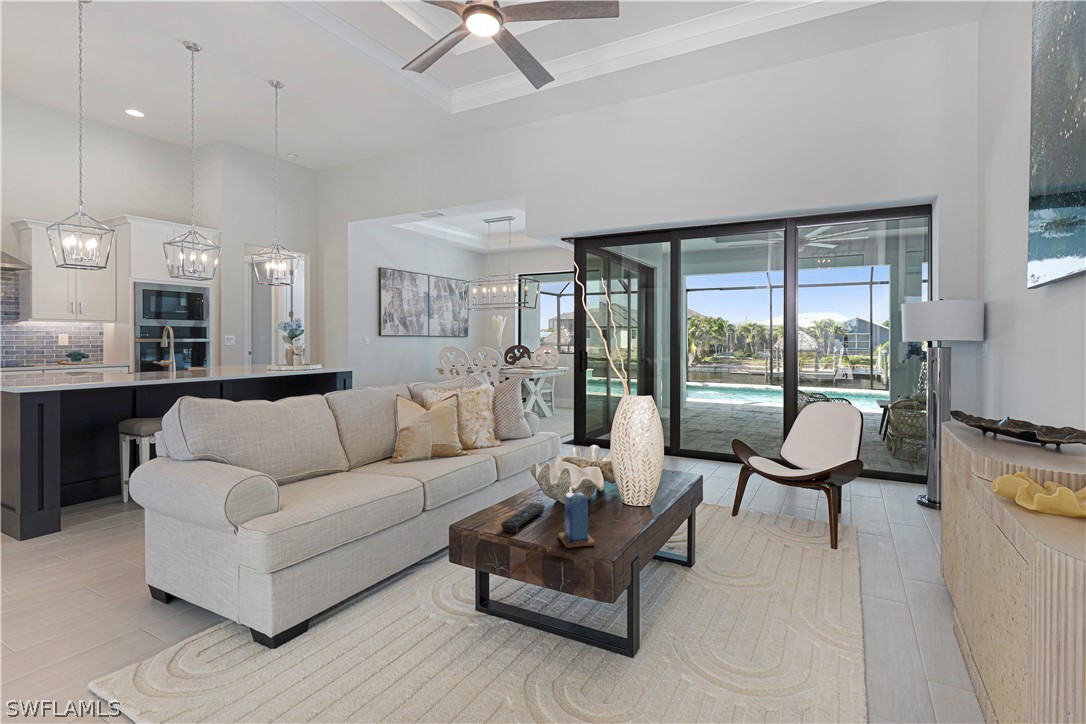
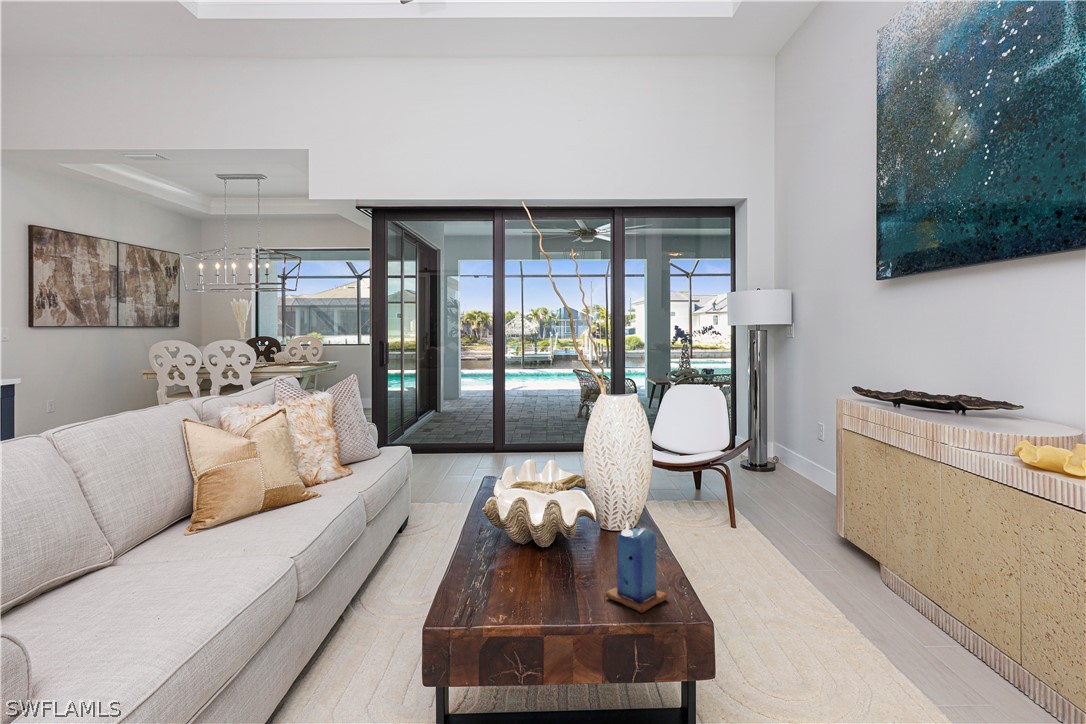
remote control: present [501,503,545,533] -> none [518,553,546,608]

